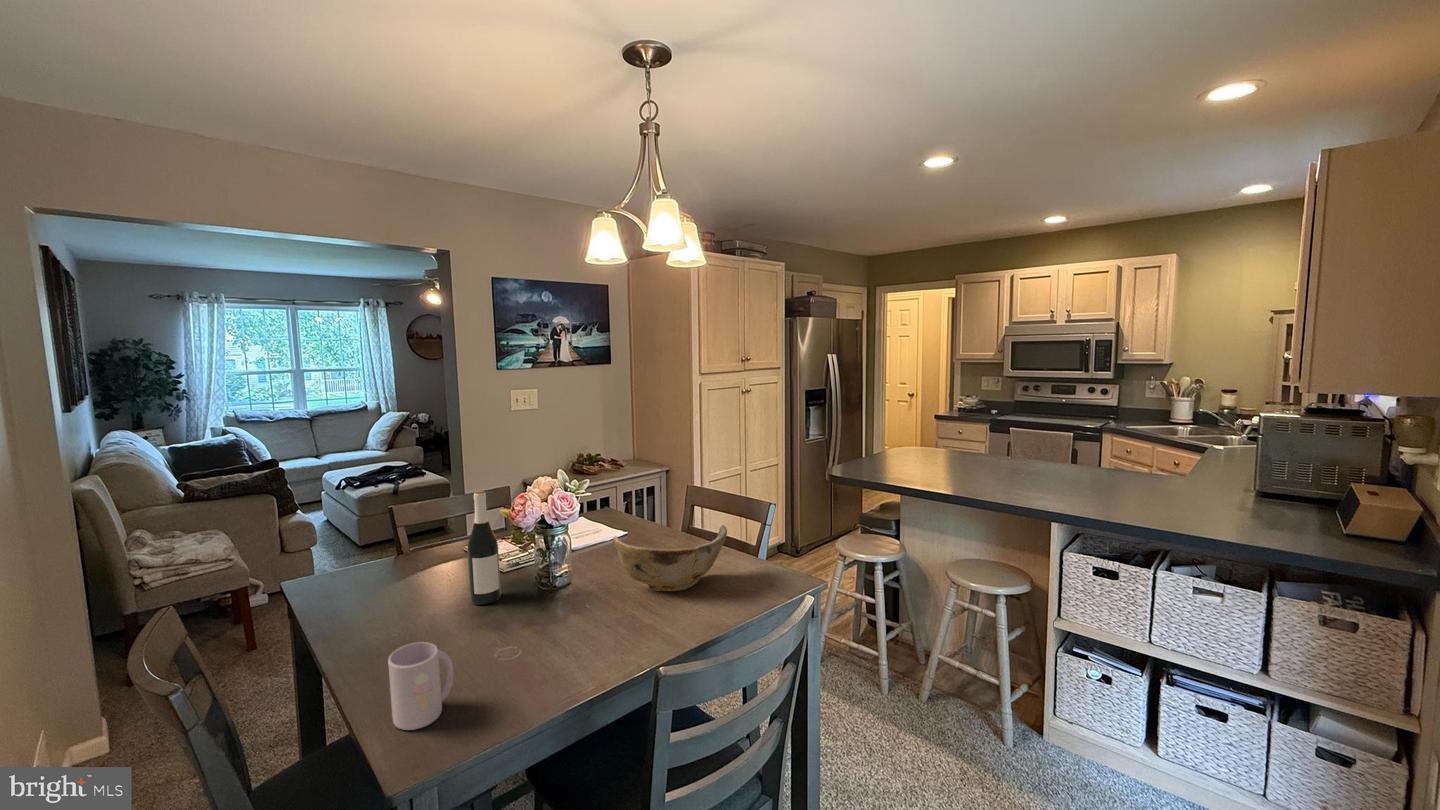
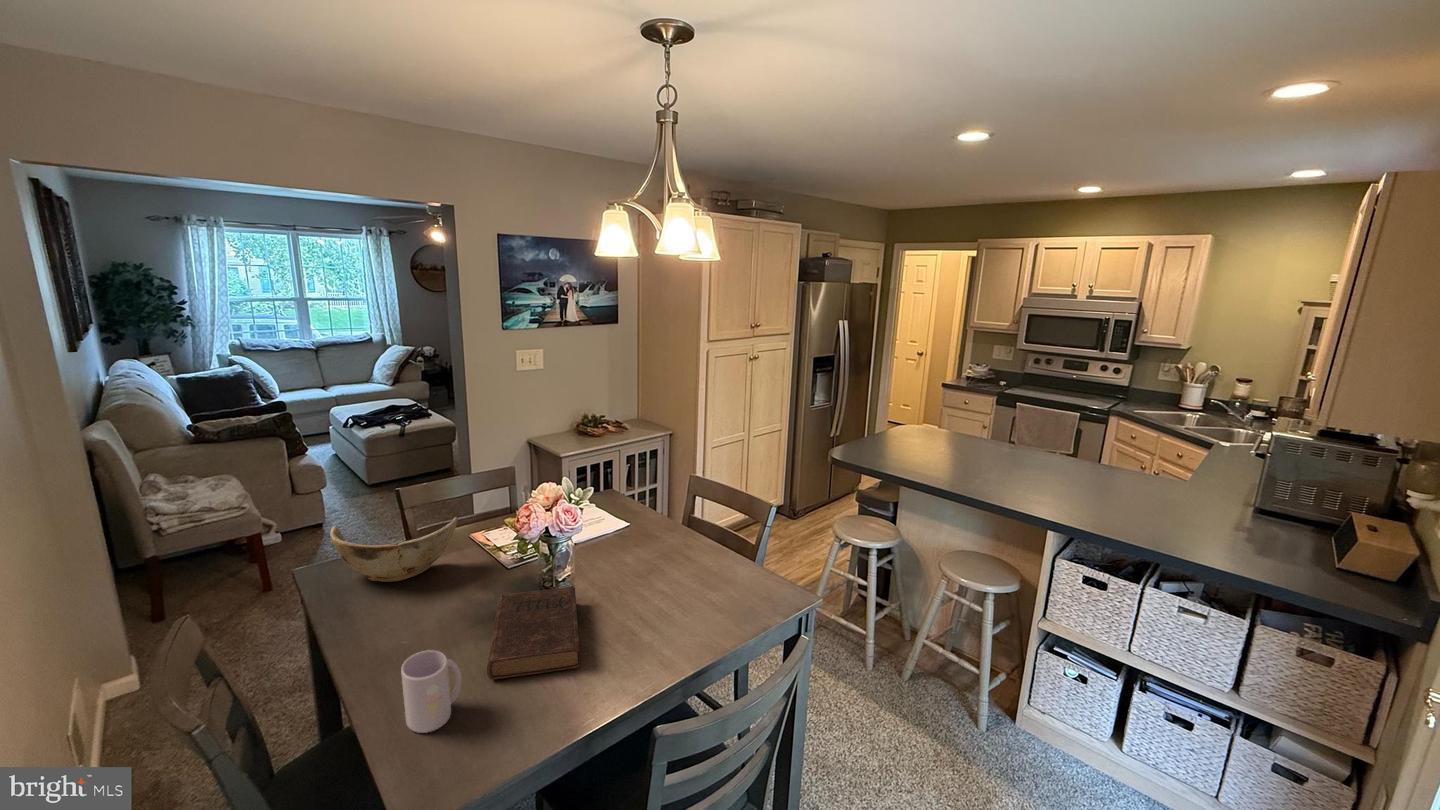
wine bottle: present [467,490,501,605] -> none [474,486,506,594]
bowl: present [613,525,727,591] -> present [330,517,458,582]
book: none [481,591,581,679] -> present [487,587,580,680]

